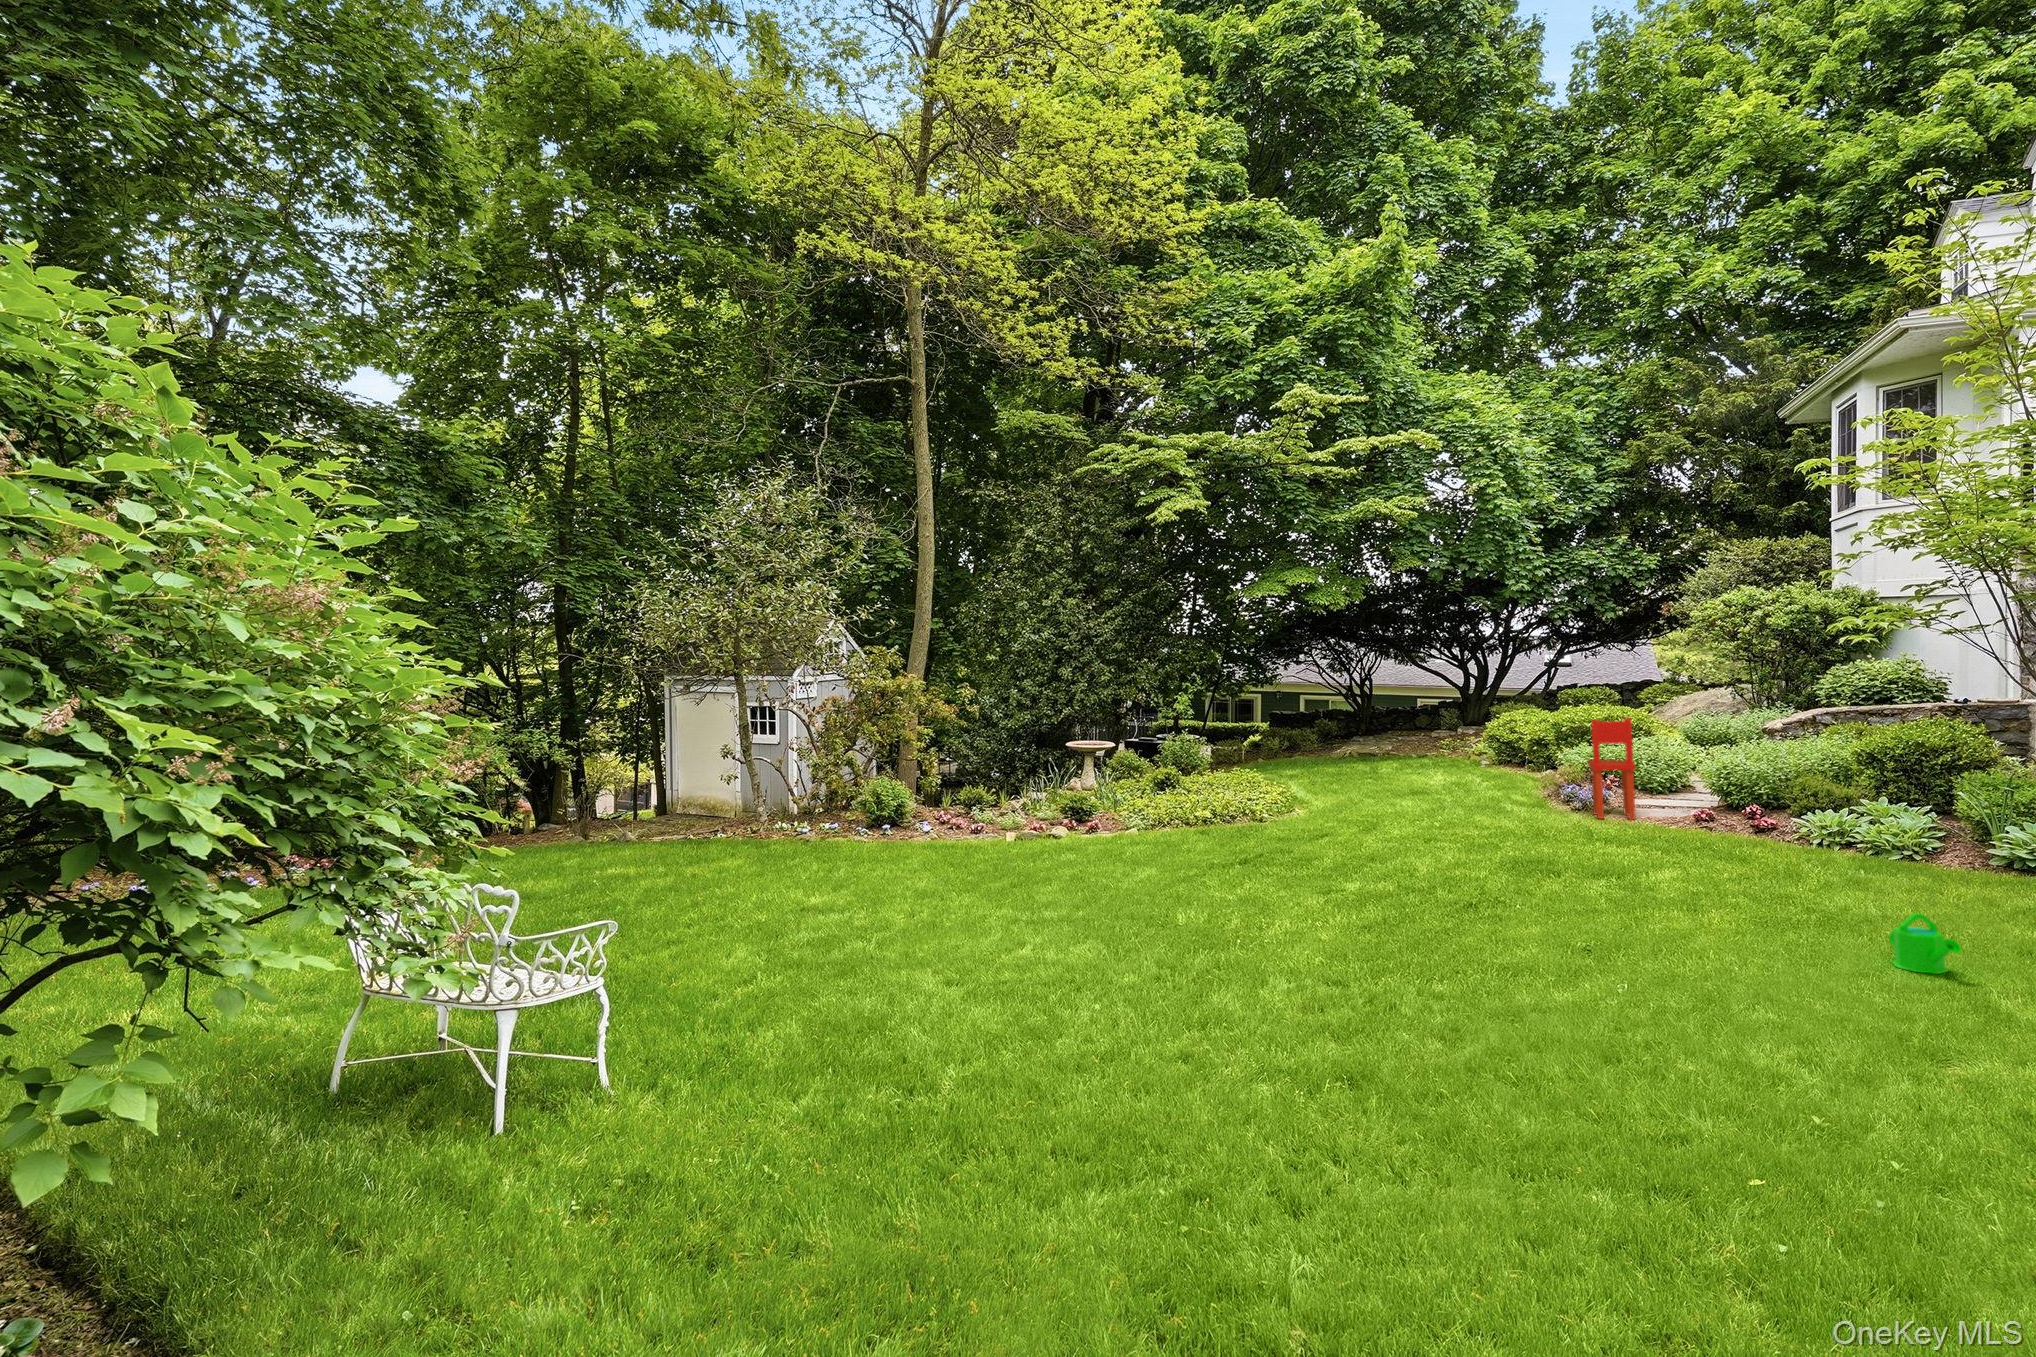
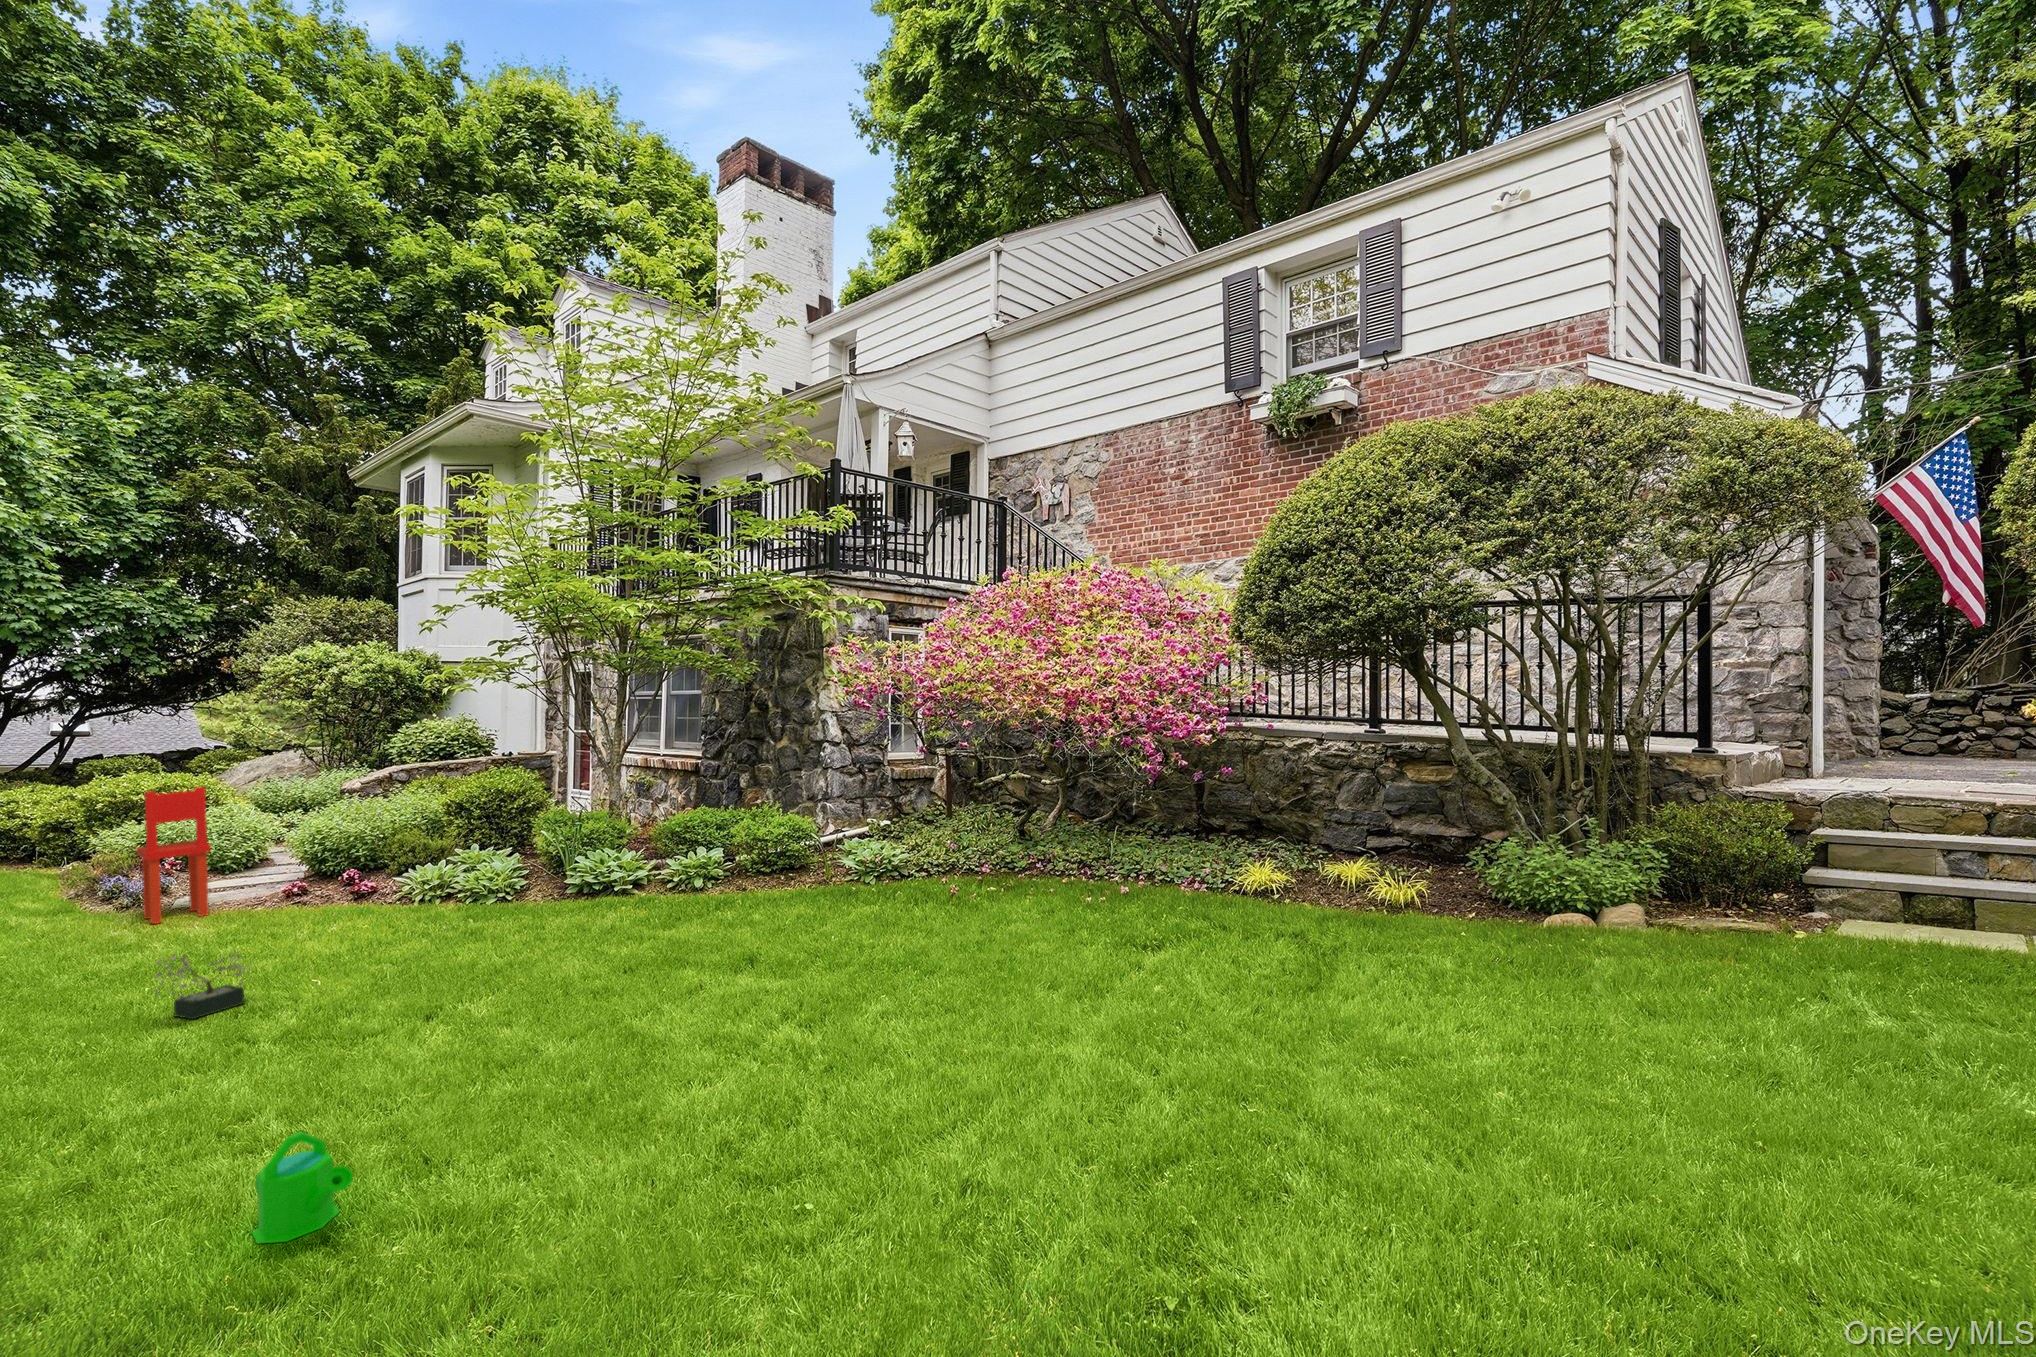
decorative plant: none [1590,838,1654,887] -> present [155,954,251,1019]
watering can: present [1889,913,1961,974] -> present [252,1132,353,1244]

